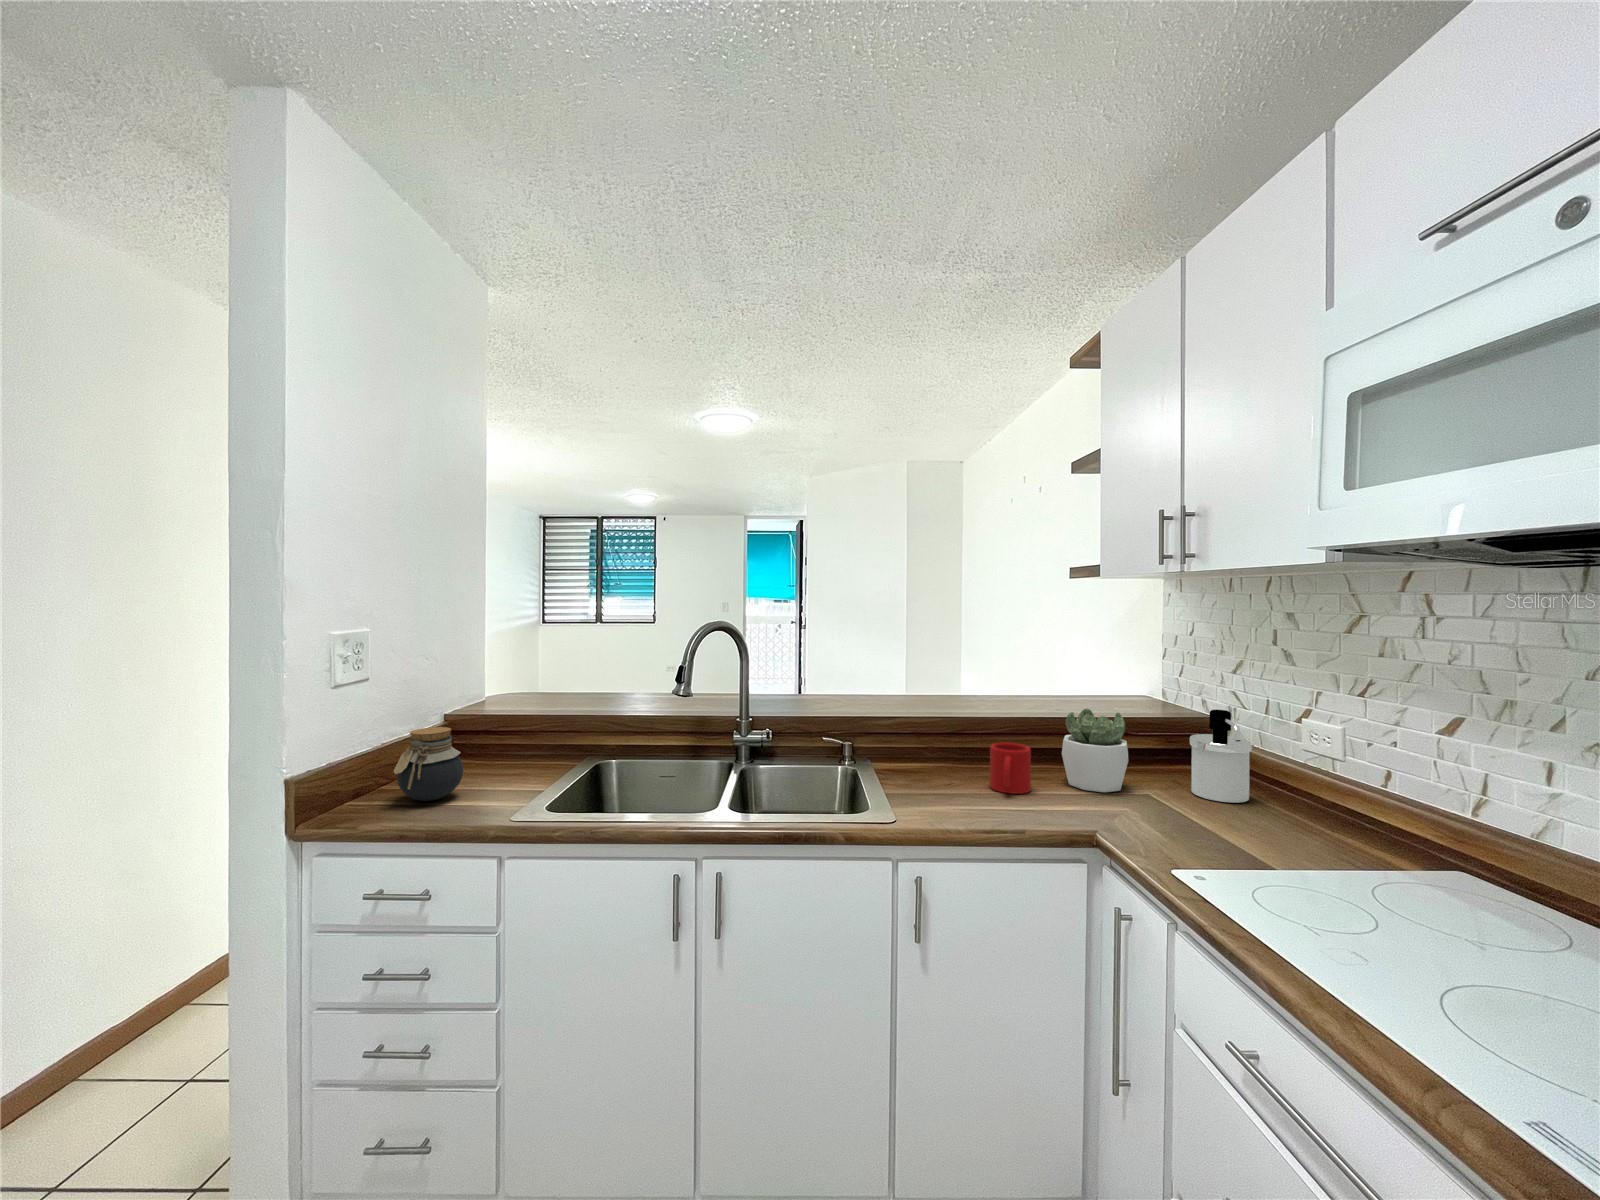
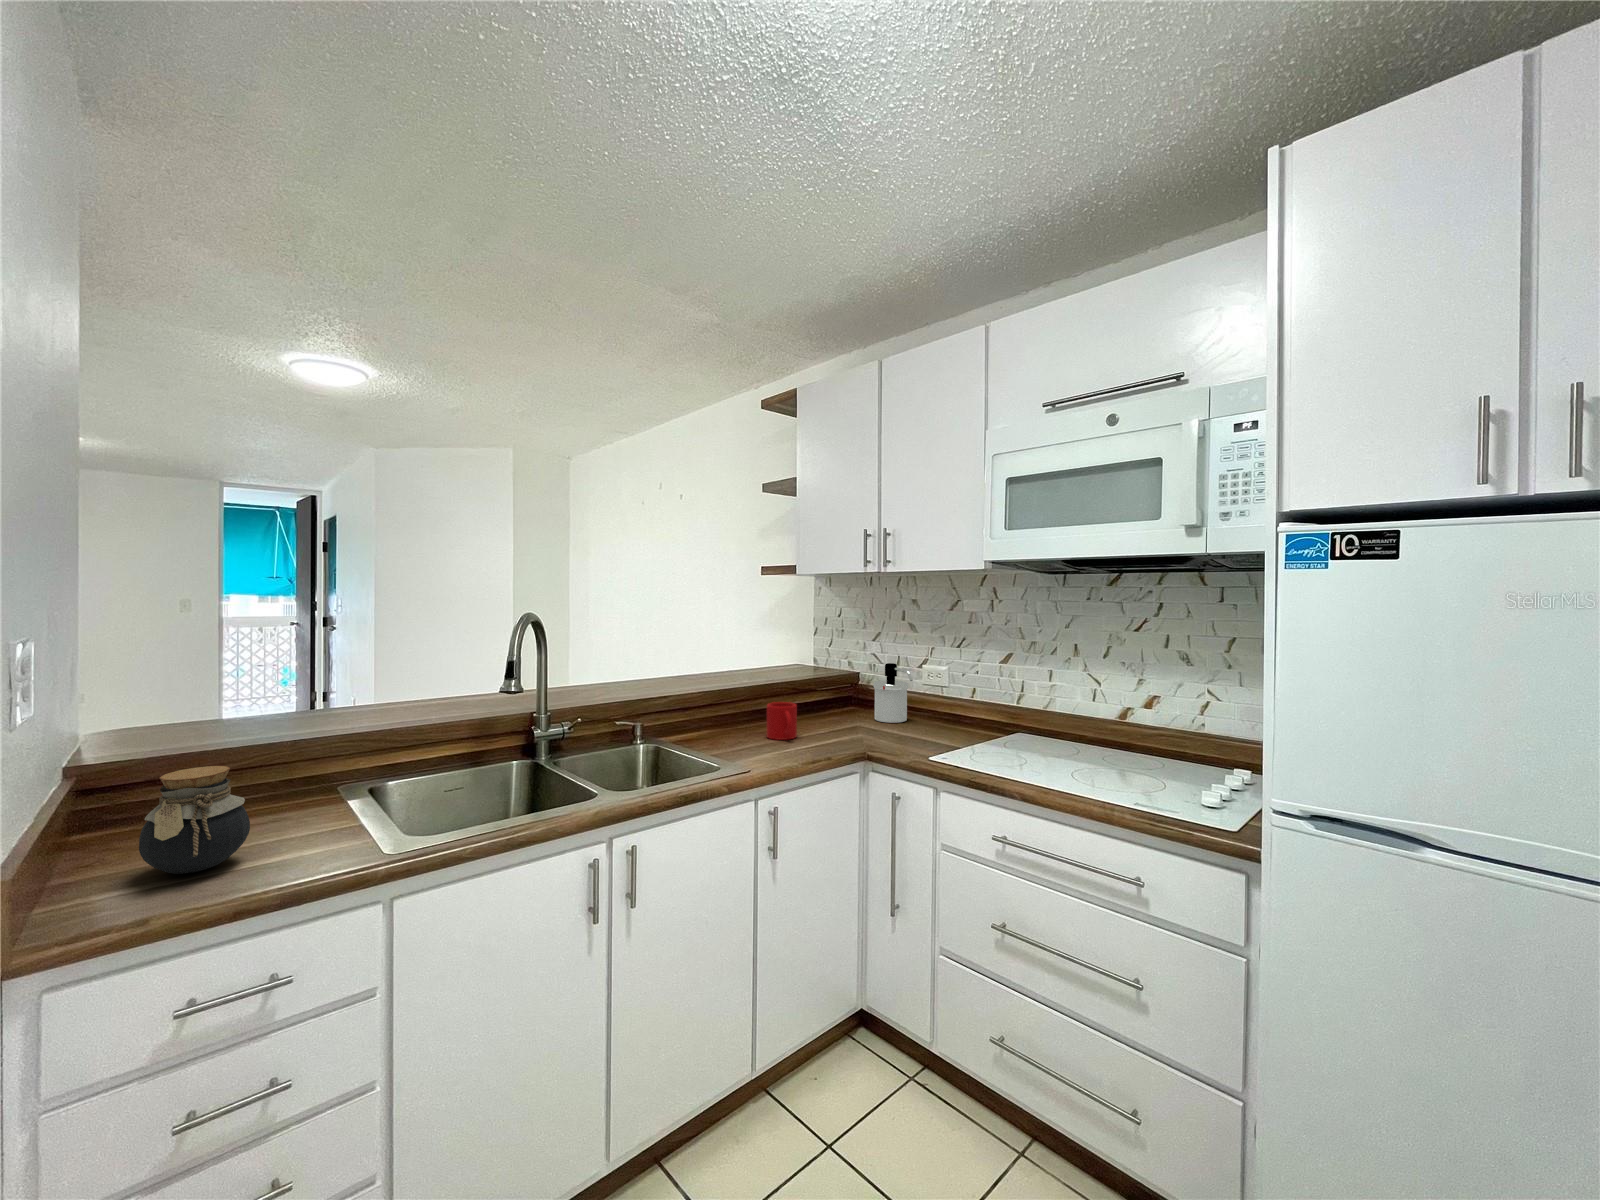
succulent plant: present [1062,708,1128,792] -> none [801,671,848,730]

